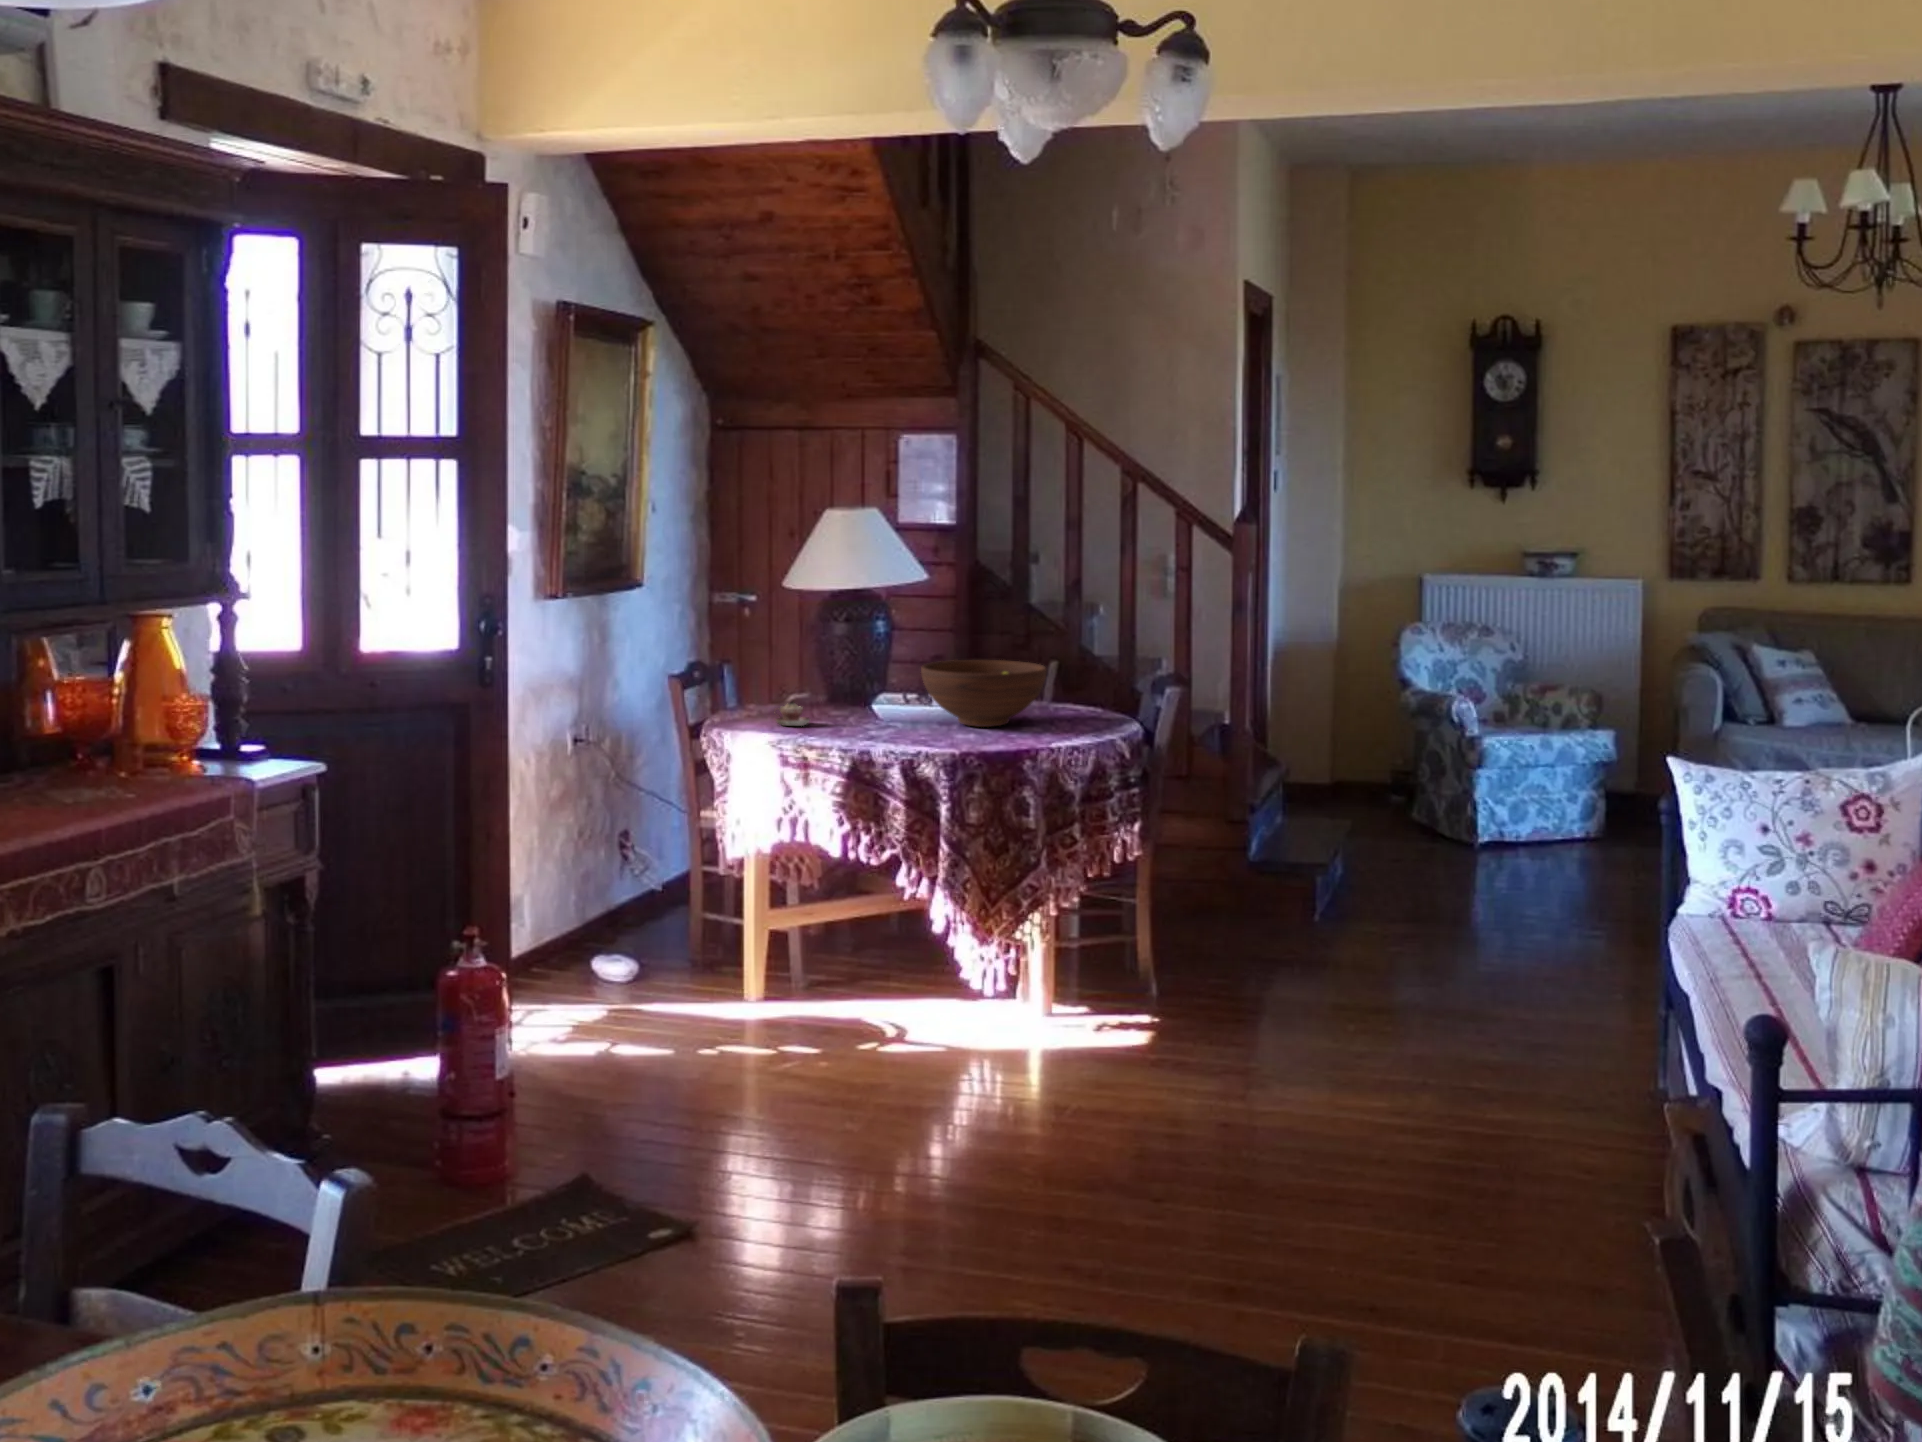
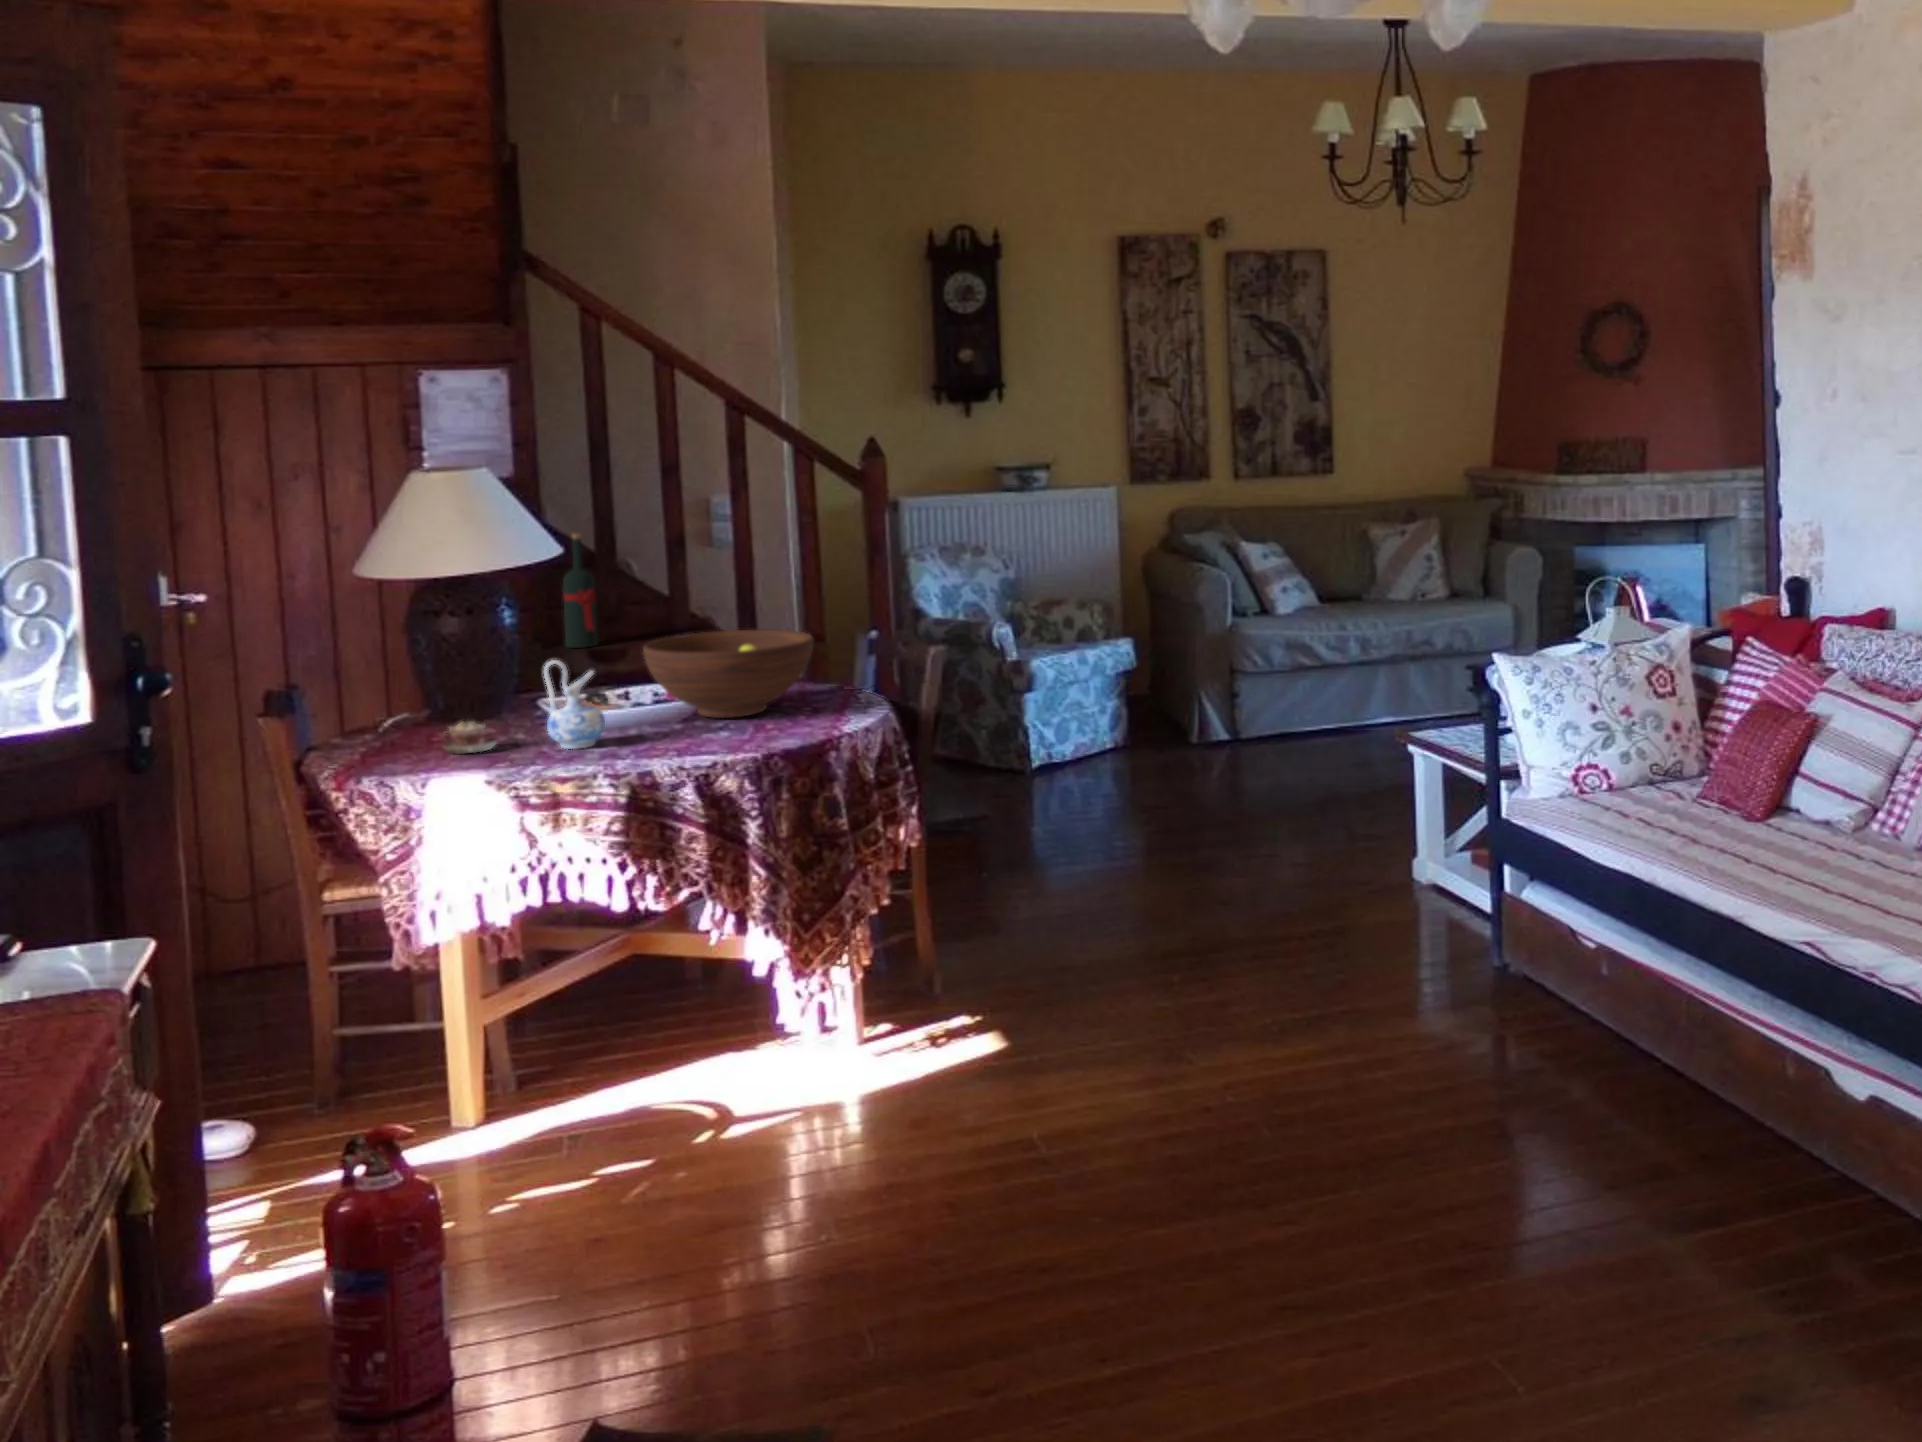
wine bottle: none [989,582,1012,671] -> present [563,533,598,648]
ceramic pitcher: none [832,665,871,732] -> present [544,660,605,749]

